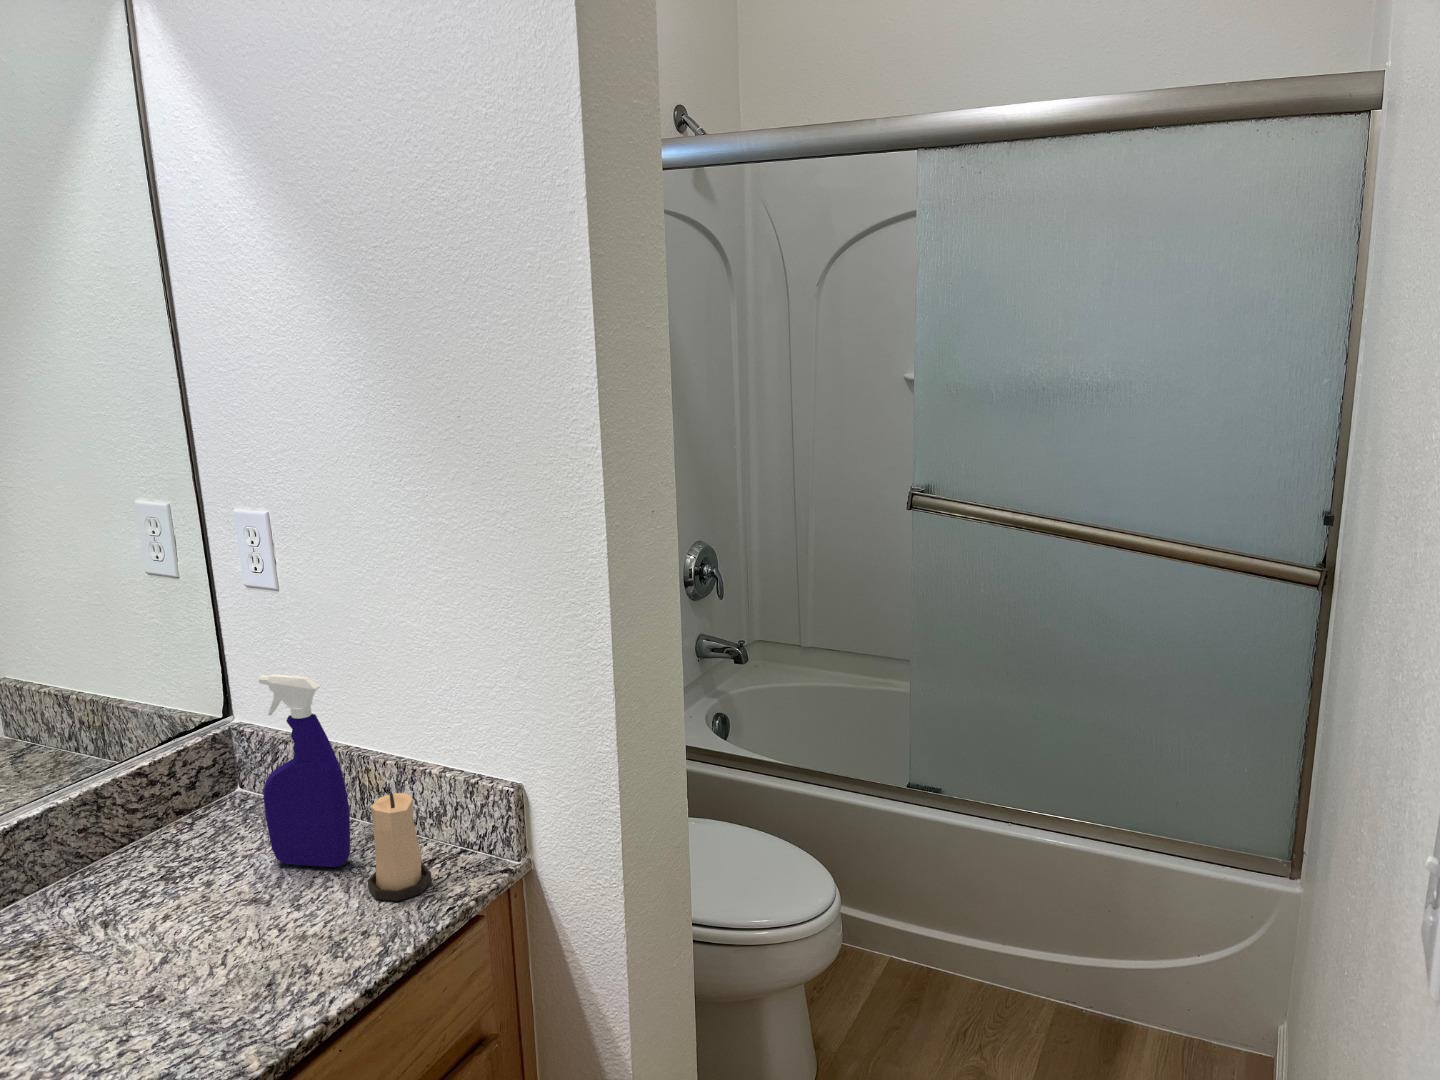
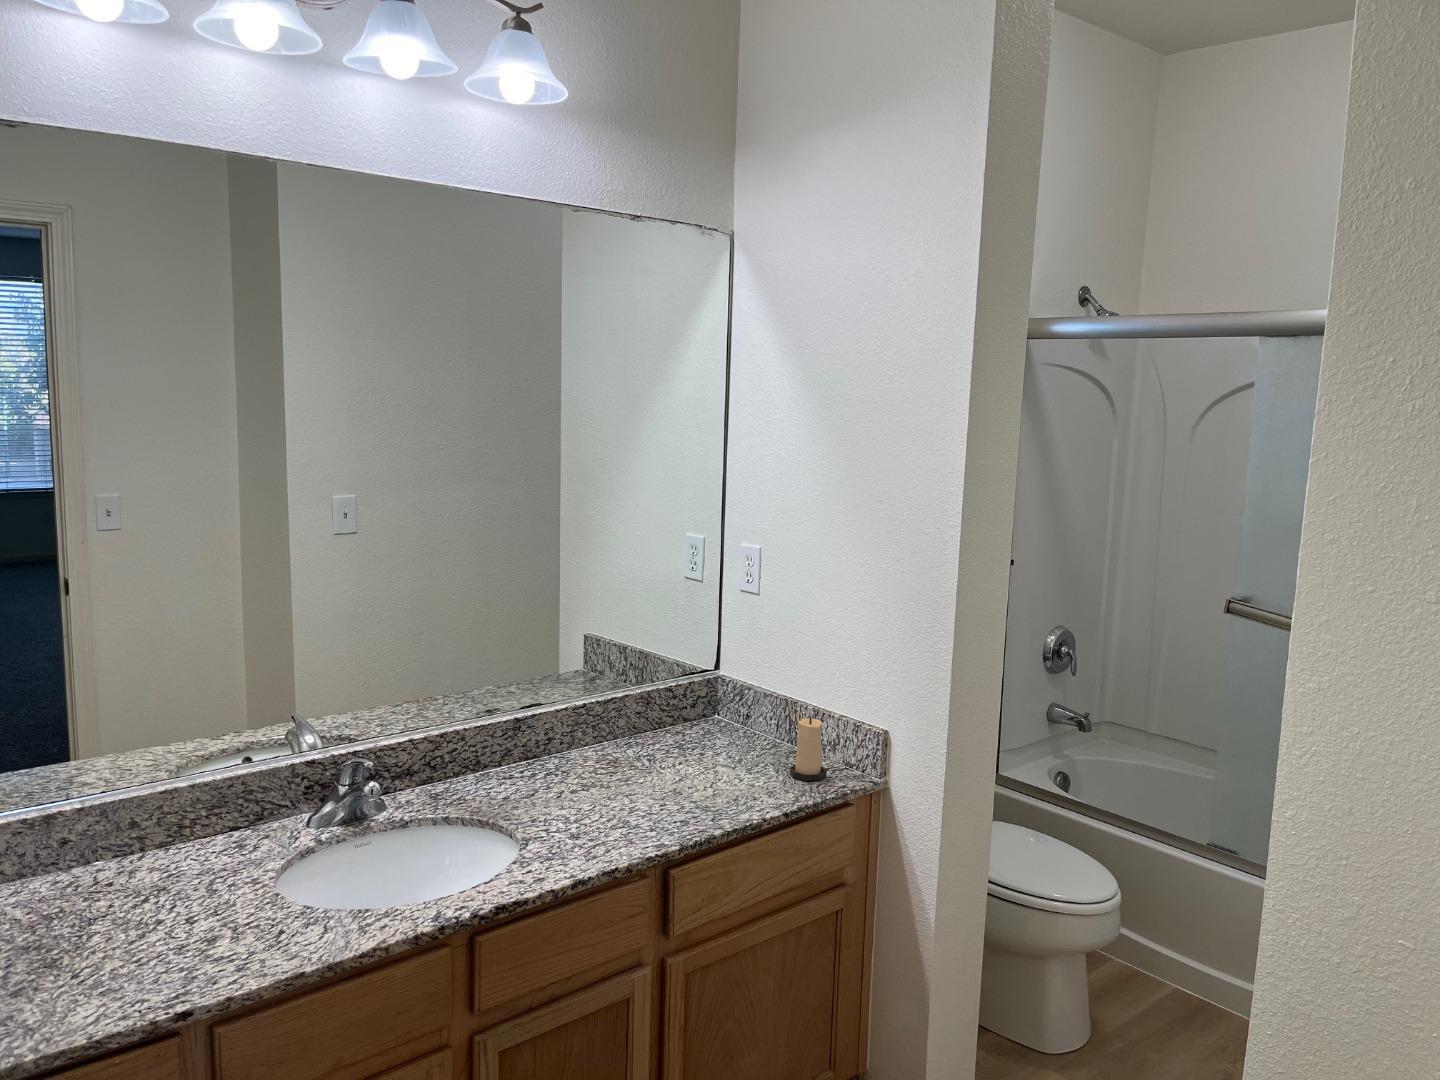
spray bottle: present [259,674,350,867] -> none [737,638,784,760]

